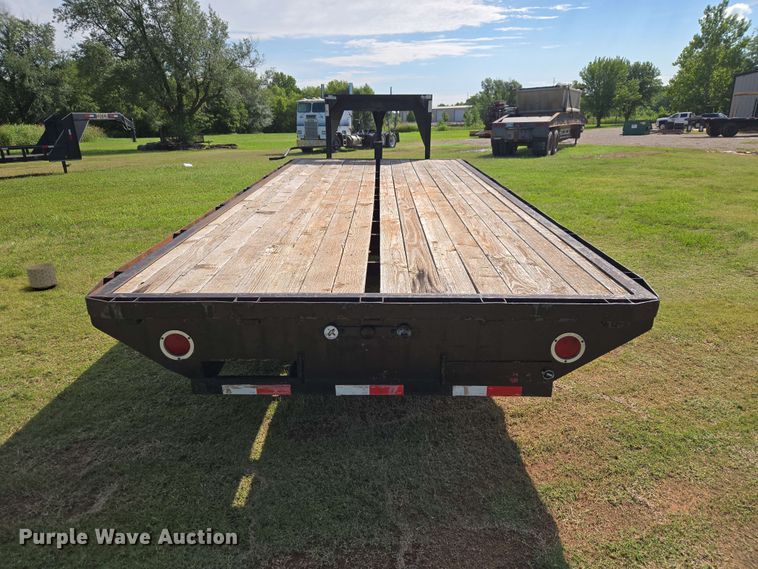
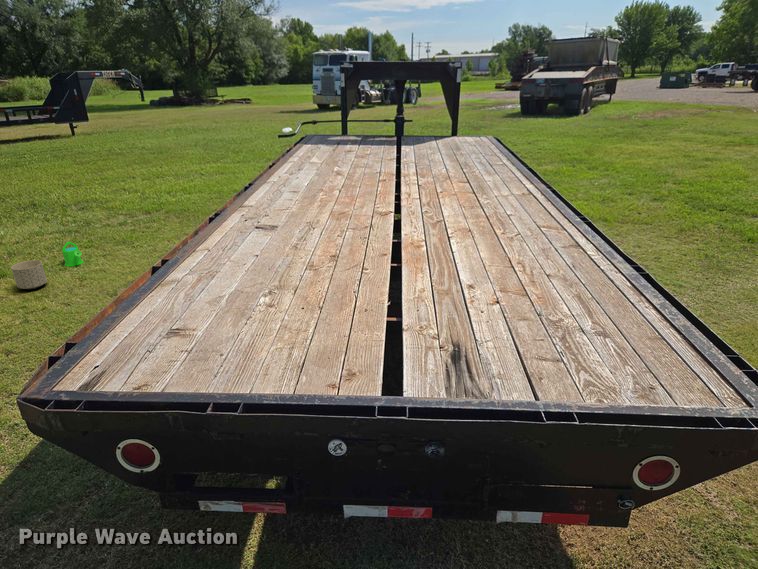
watering can: none [70,250,89,272] -> present [62,242,83,266]

